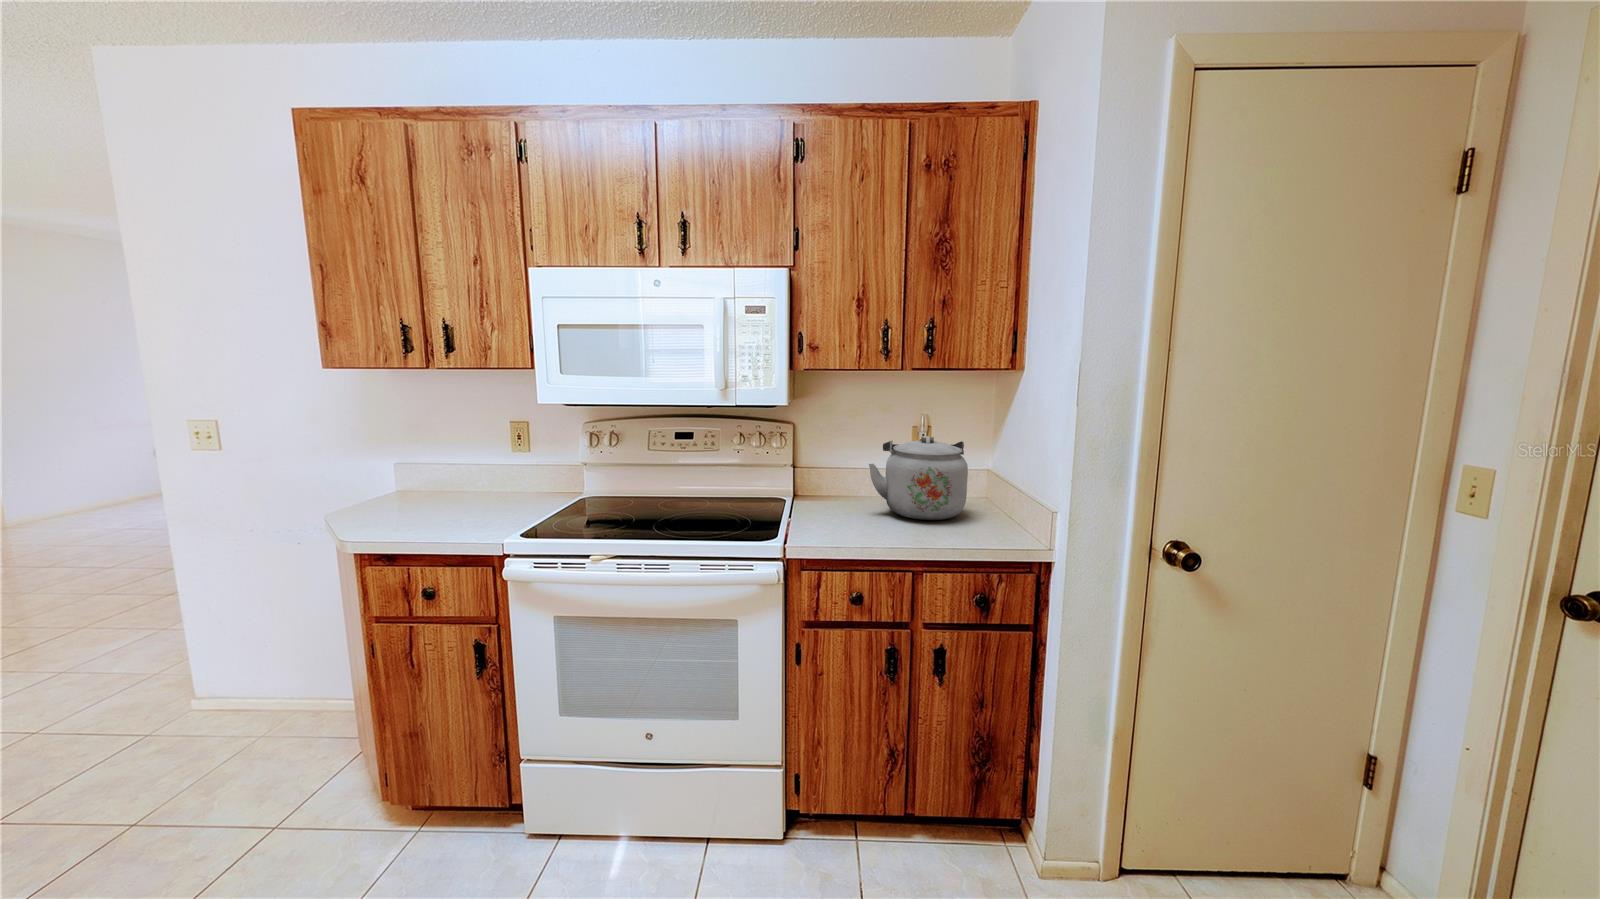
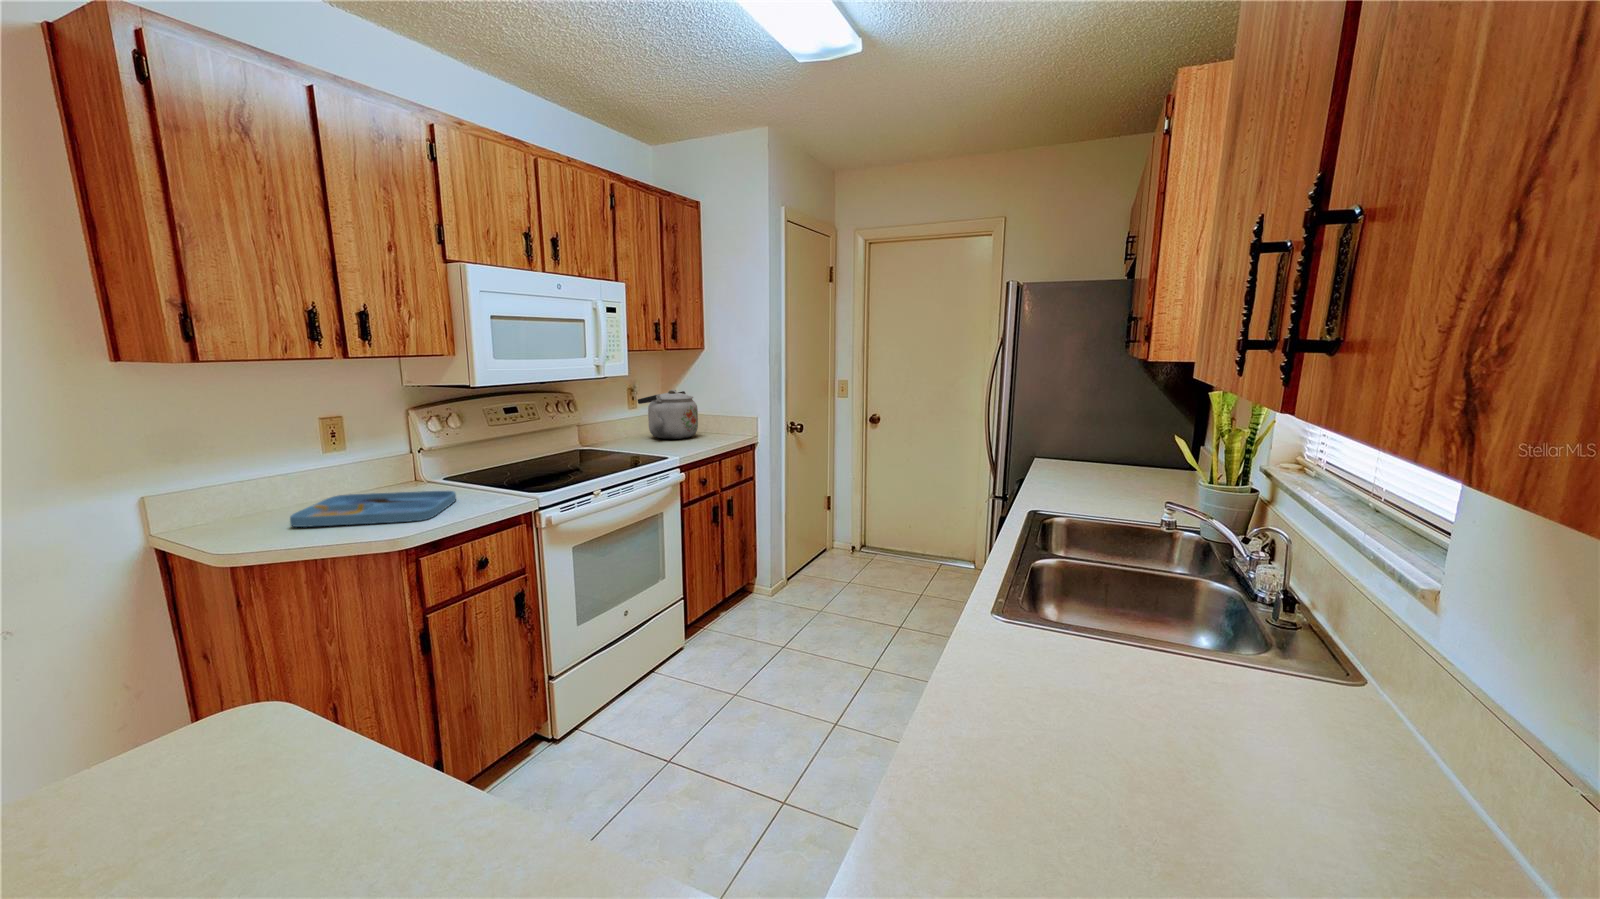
tray: none [398,489,499,531] -> present [290,491,456,527]

